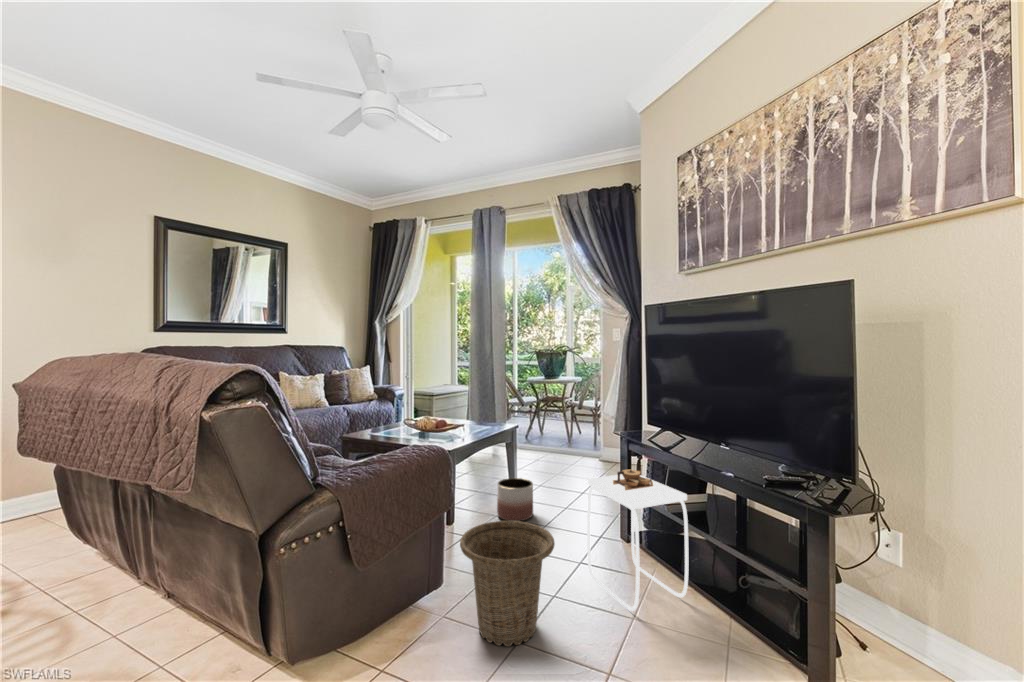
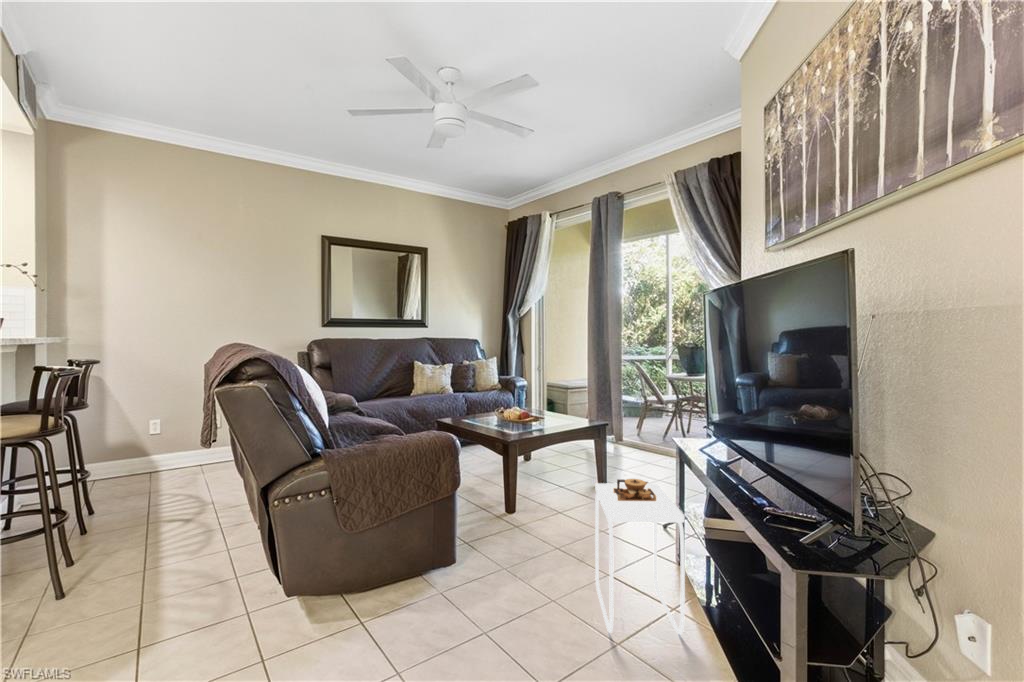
planter: present [497,478,533,521] -> none [555,475,592,520]
basket: present [460,521,555,646] -> none [431,511,523,632]

